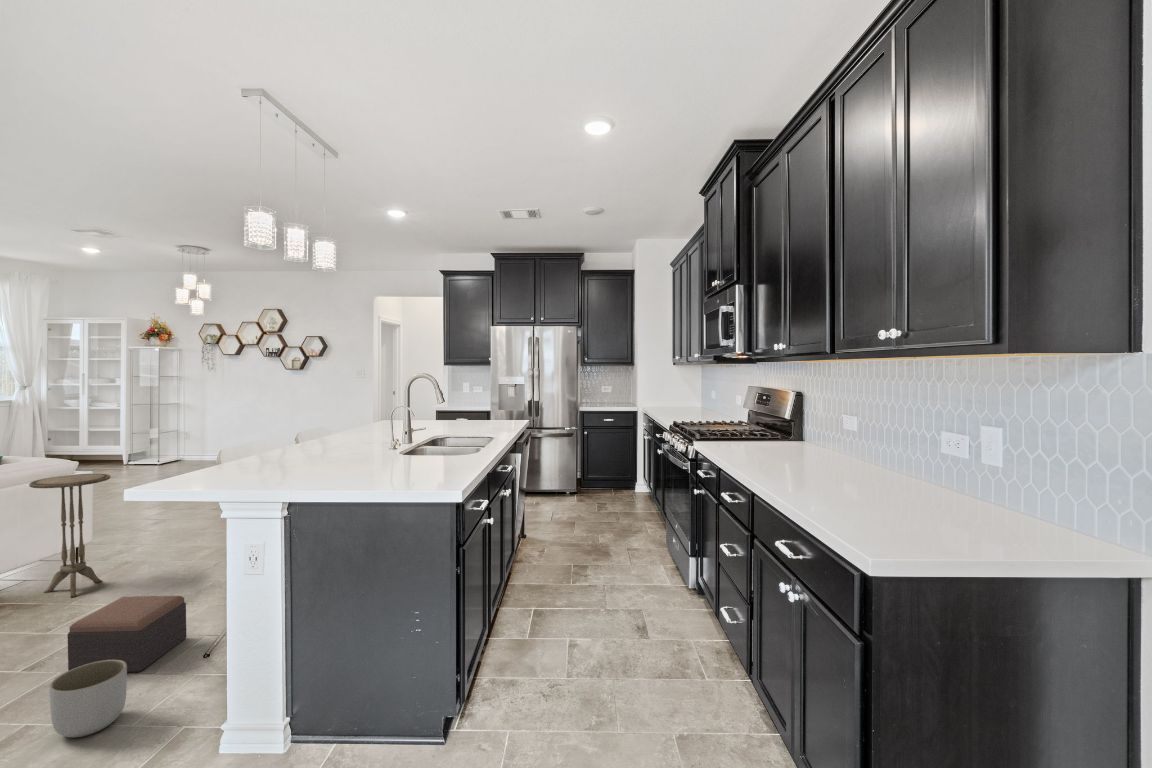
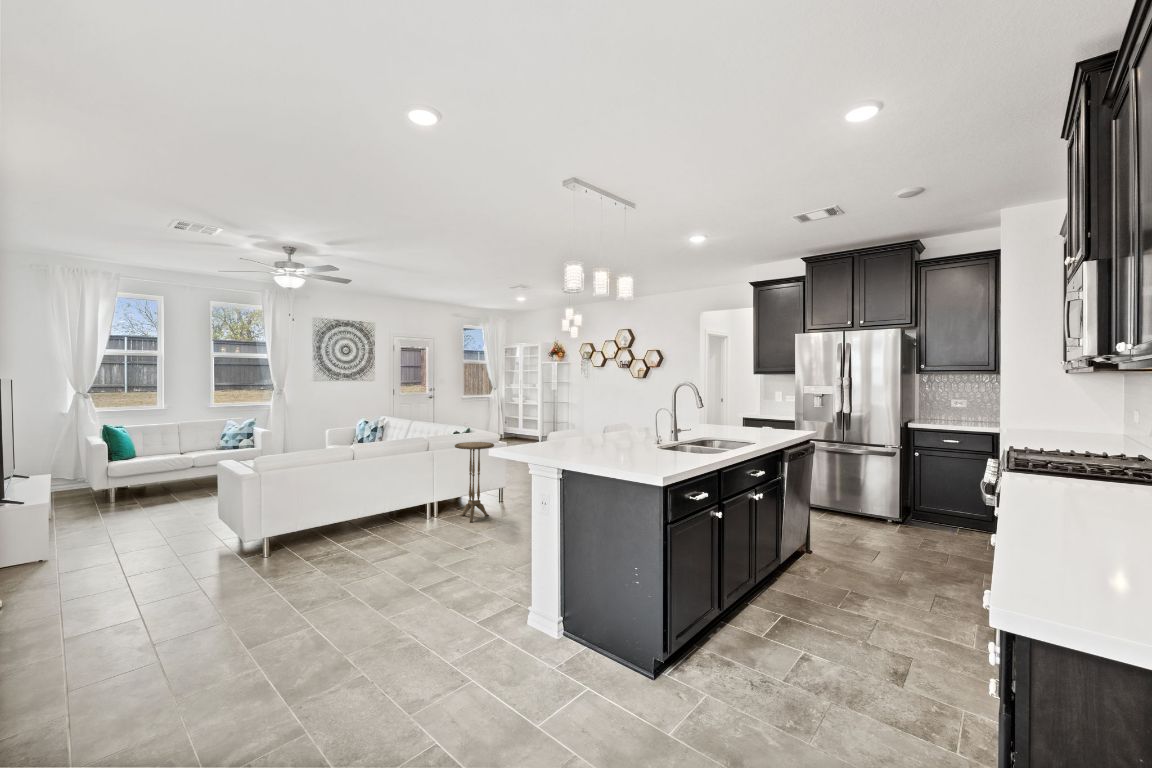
footstool: present [67,596,186,672] -> none [442,529,508,586]
planter: present [49,660,127,737] -> none [411,571,453,620]

